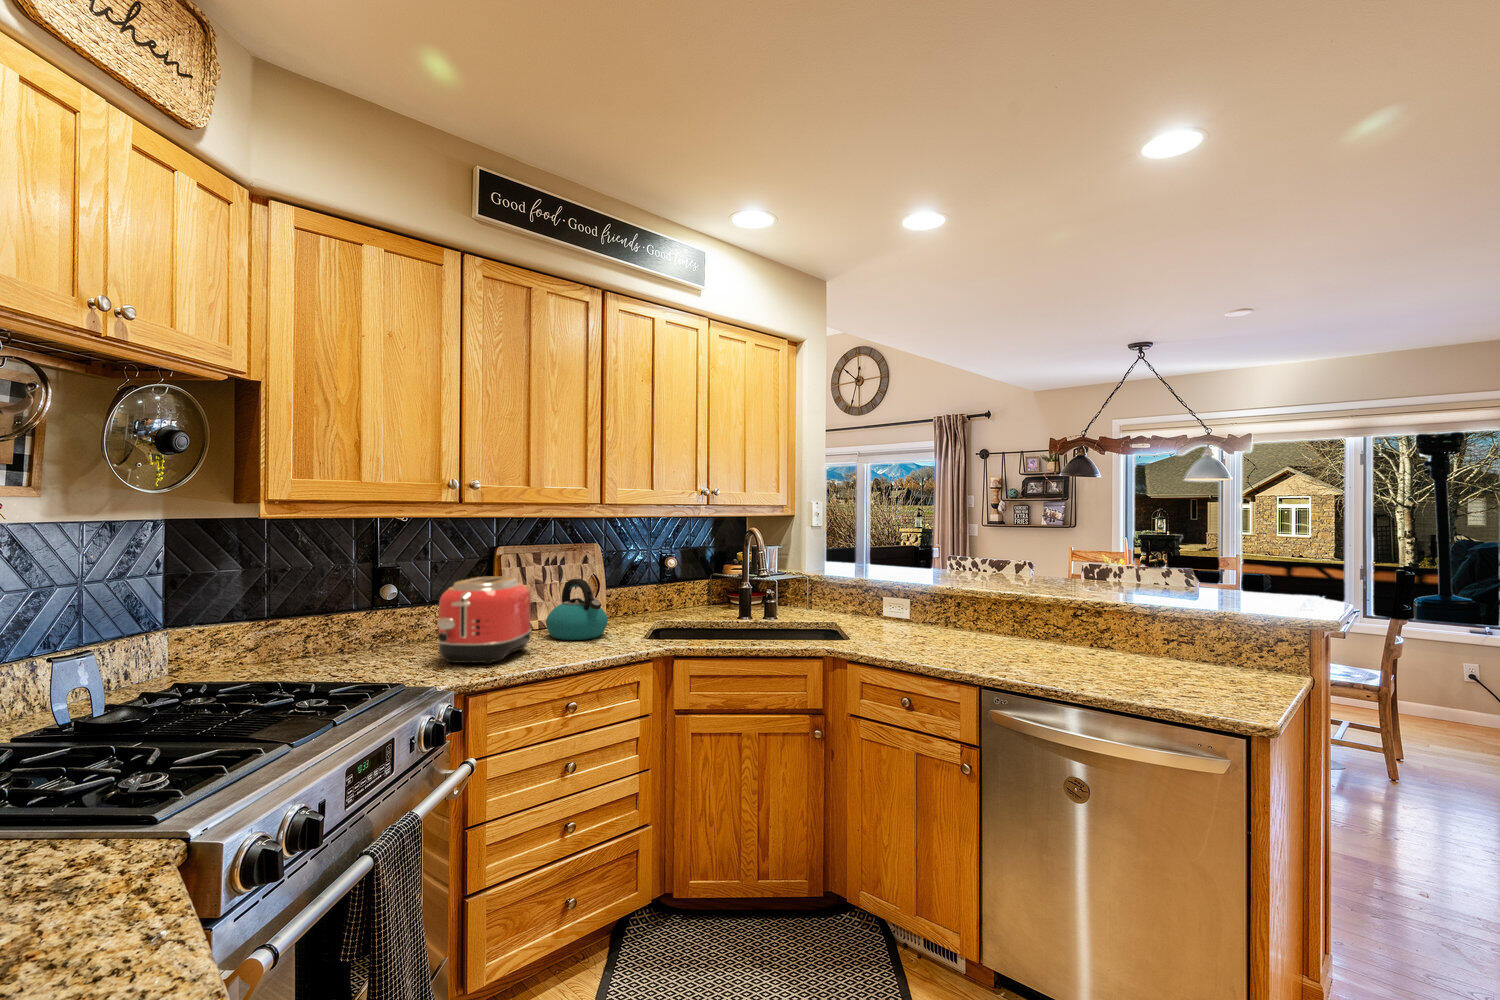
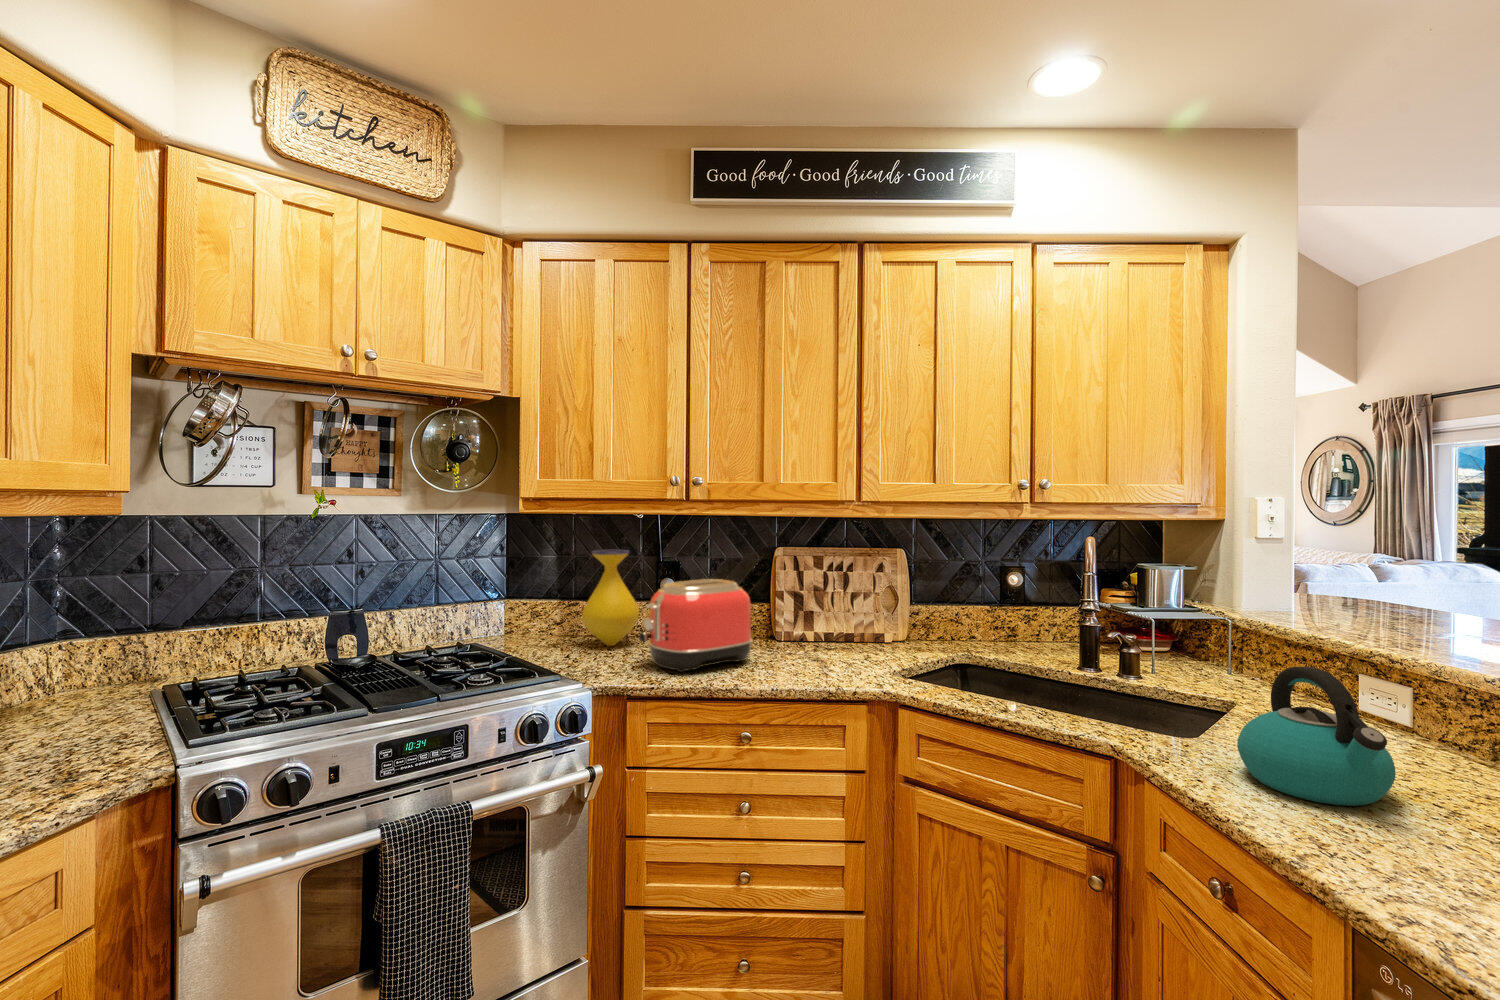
vase: none [313,555,388,660] -> present [582,550,639,646]
kettle: present [546,579,608,640] -> present [1237,667,1396,806]

